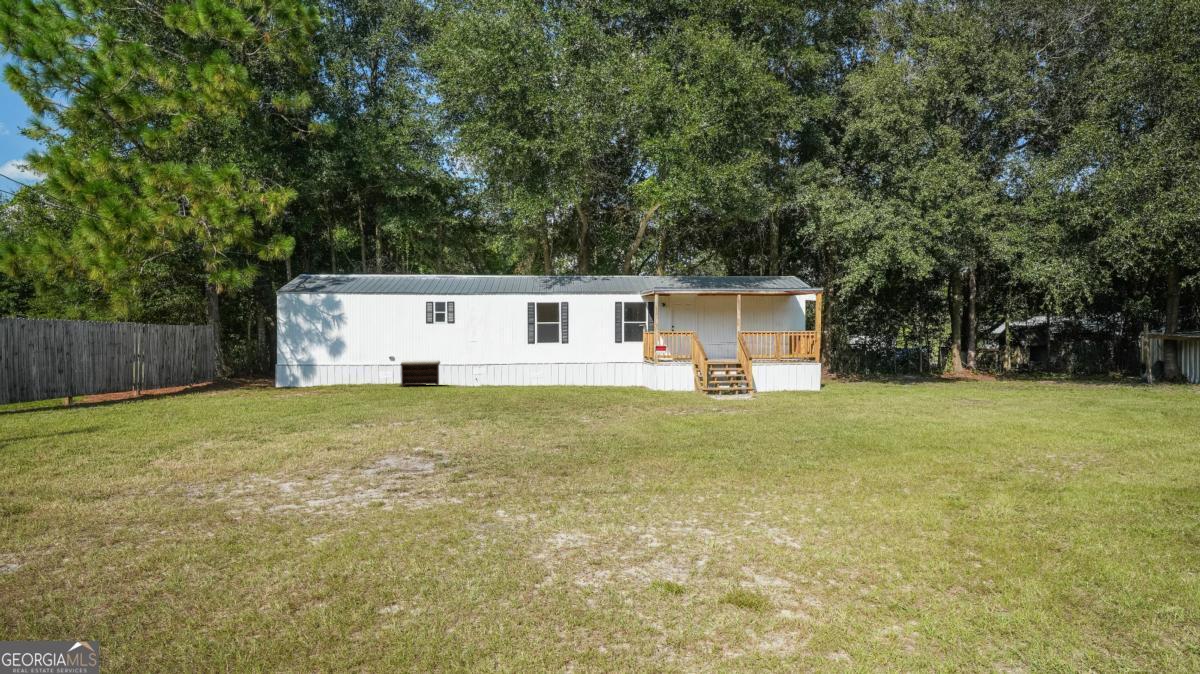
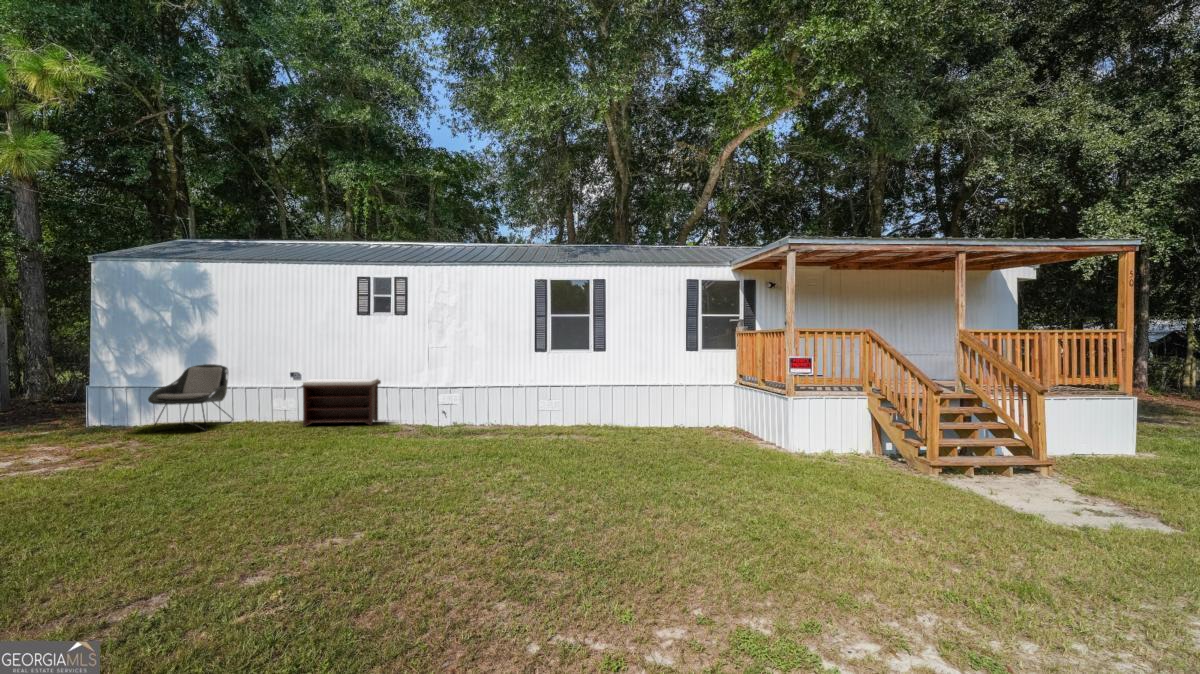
lounge chair: none [323,353,359,389] -> present [148,364,233,432]

